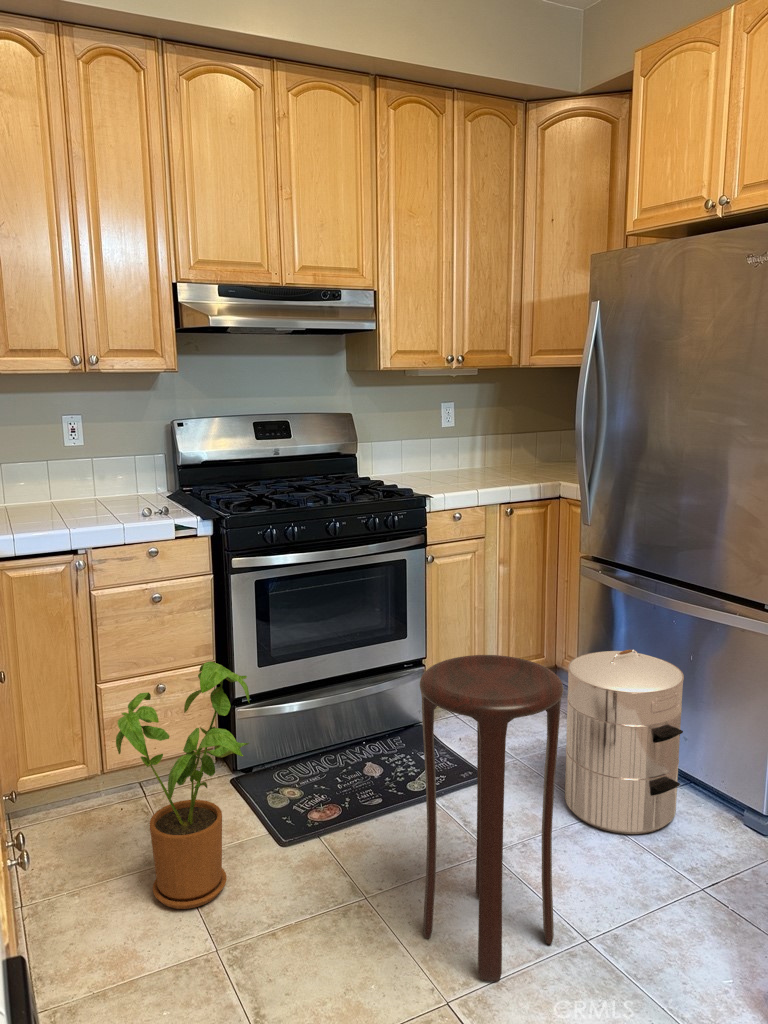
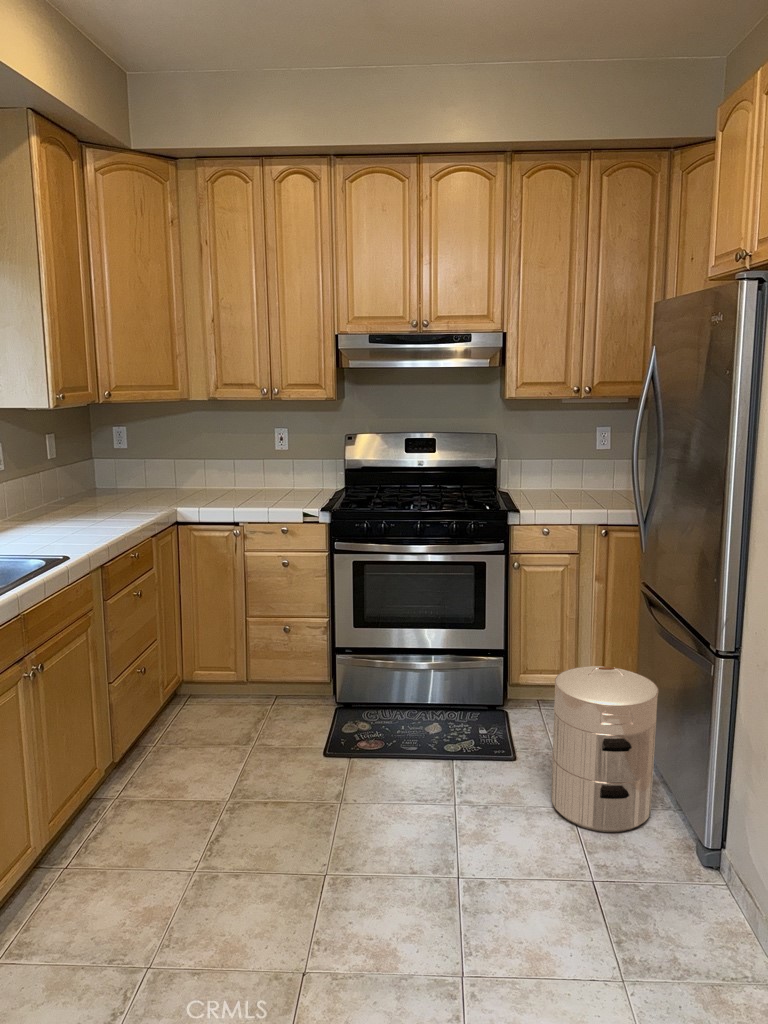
stool: present [420,655,563,982] -> none [340,635,448,876]
house plant: present [116,661,249,909] -> none [207,610,303,775]

